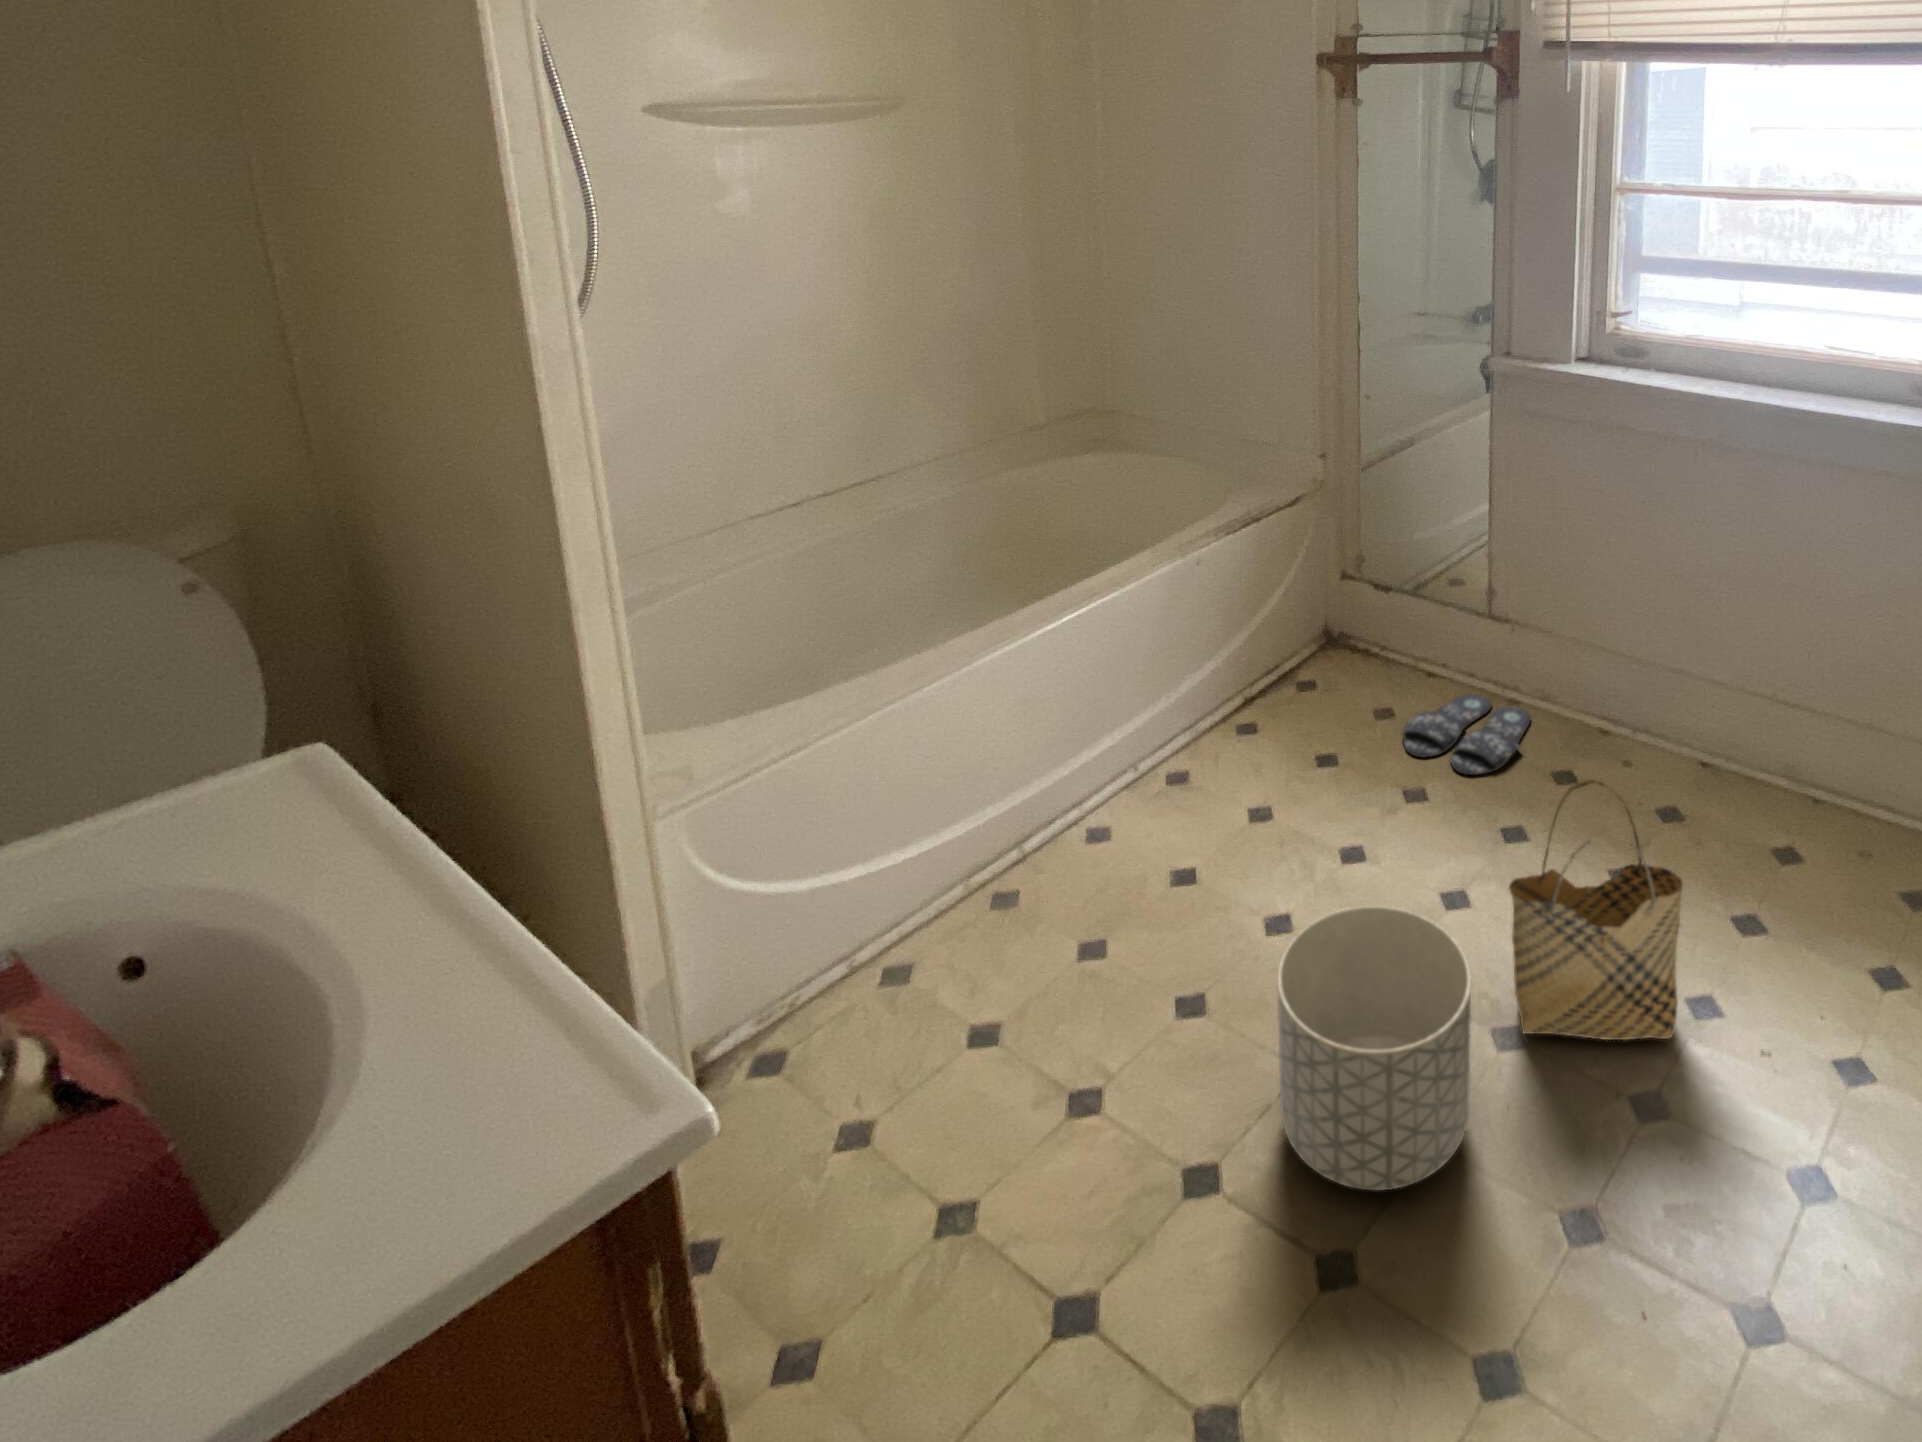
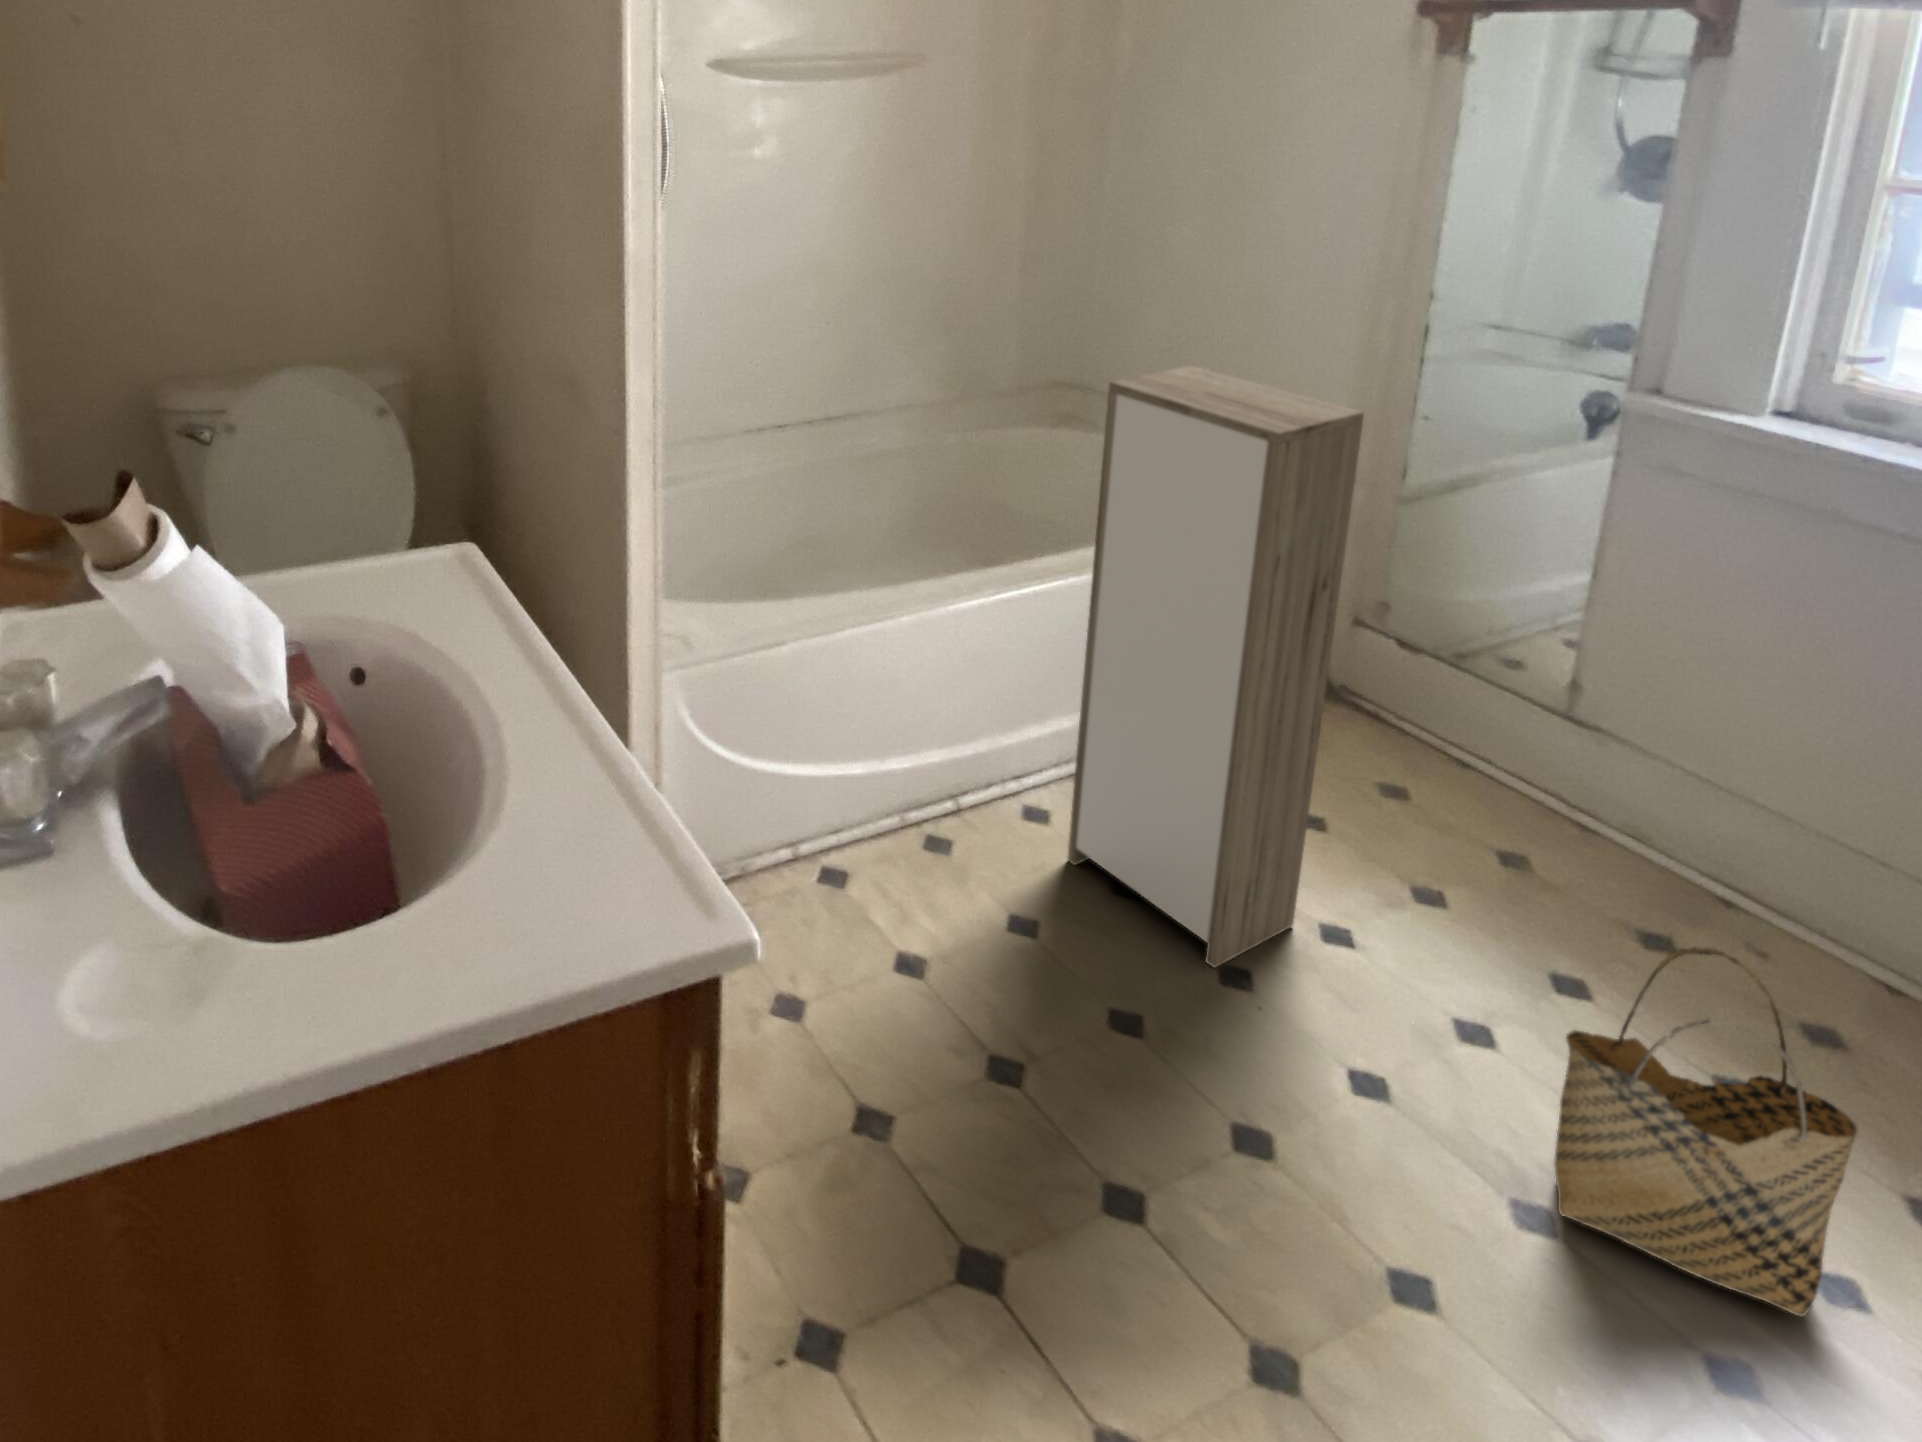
storage cabinet: none [1105,382,1321,927] -> present [1067,366,1364,968]
slippers: present [1403,694,1531,775] -> none [1415,801,1612,904]
planter: present [1278,906,1471,1190] -> none [1228,979,1501,1307]

